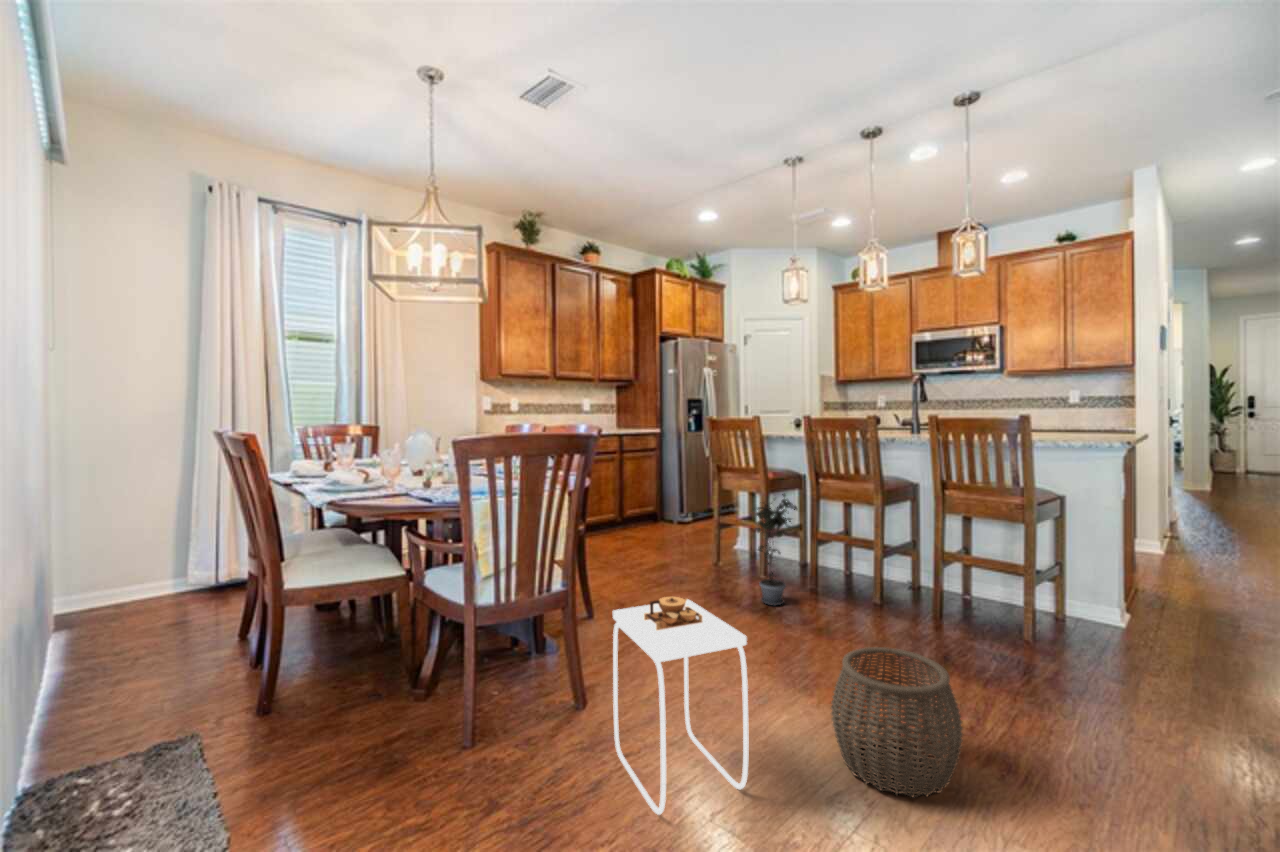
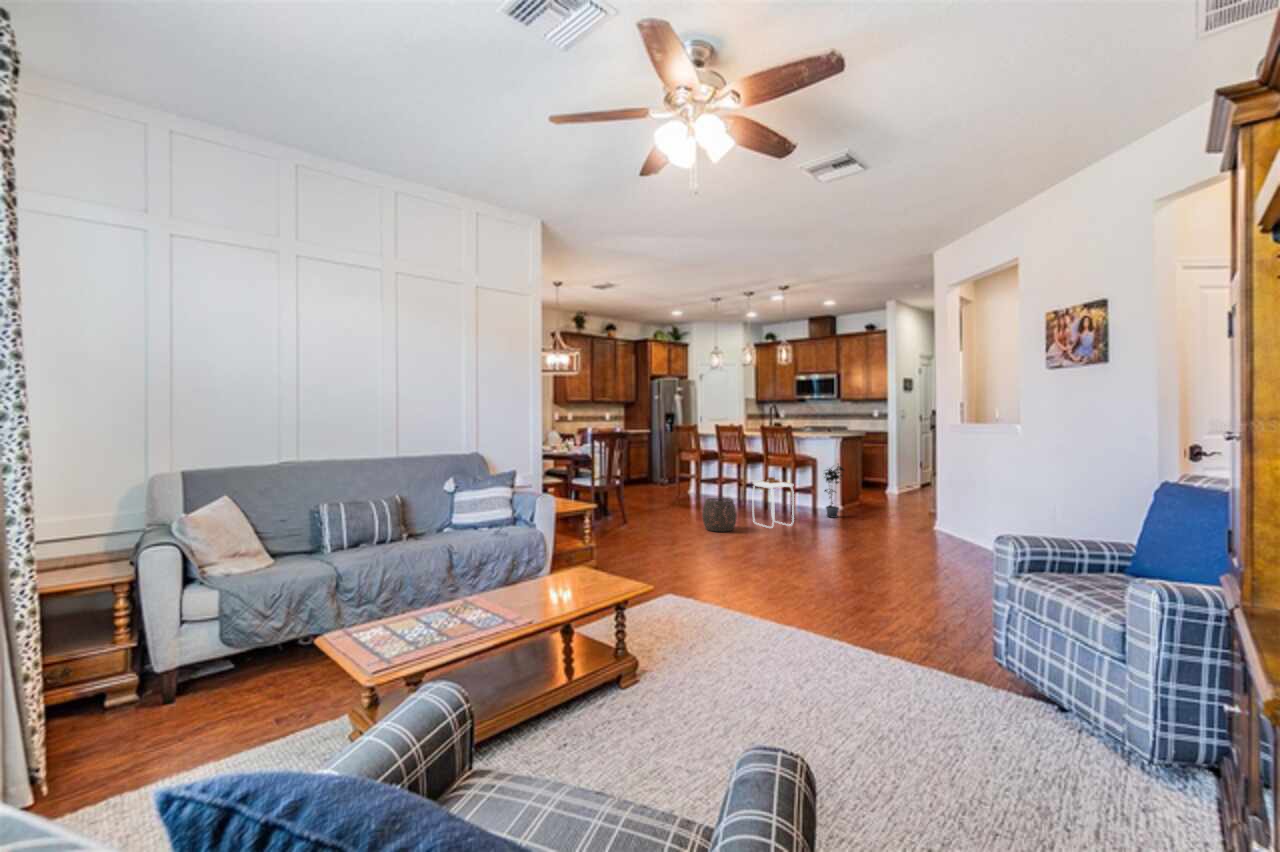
potted plant: present [752,493,797,605] -> present [824,466,844,518]
side table: present [613,597,749,814] -> present [753,477,794,528]

